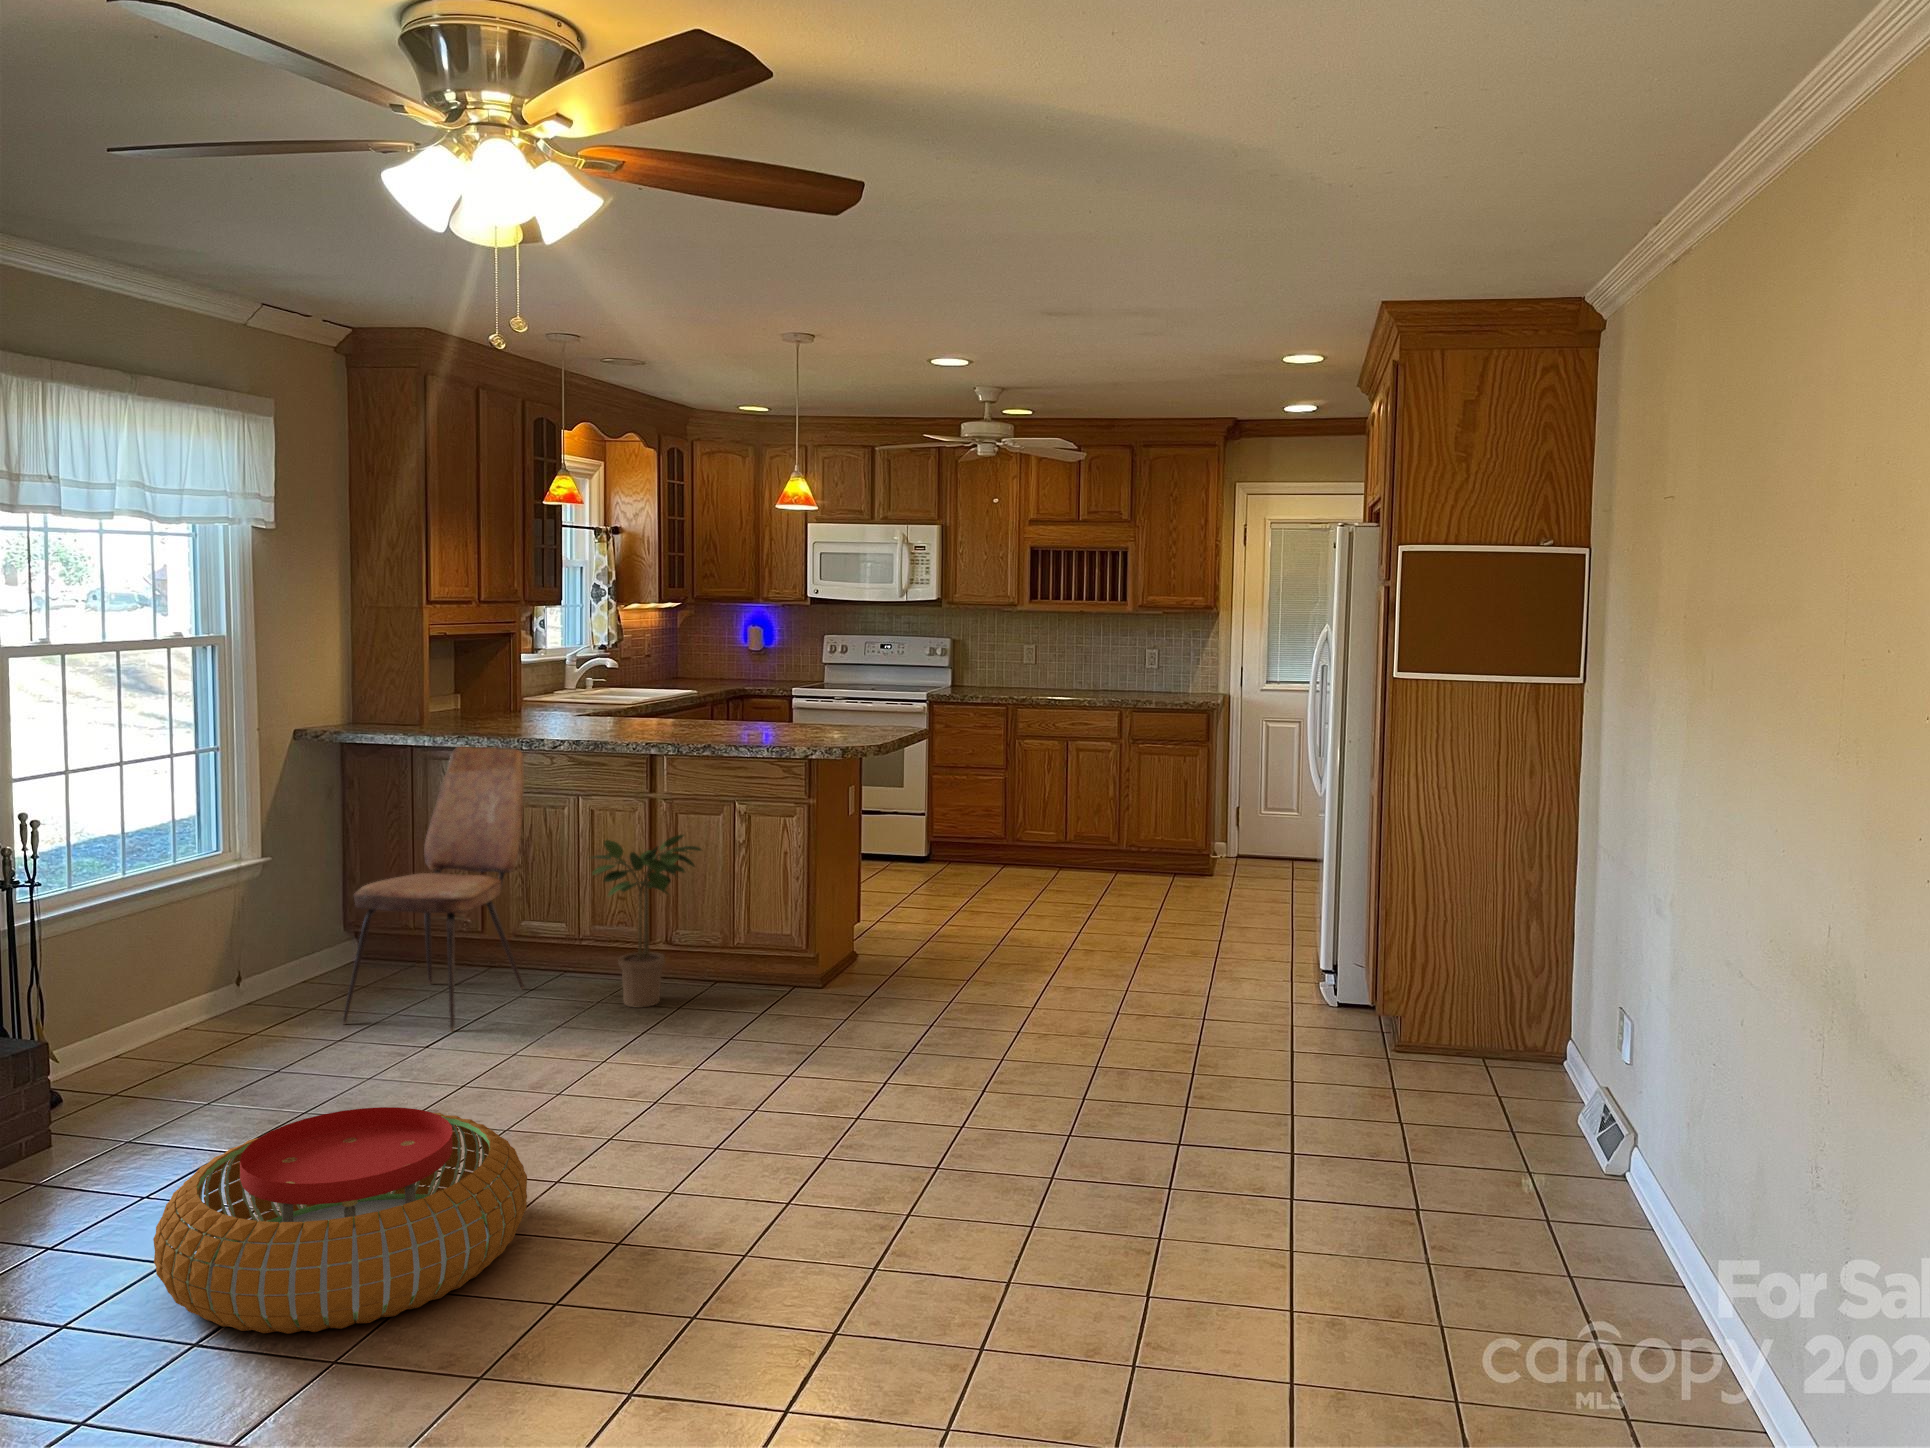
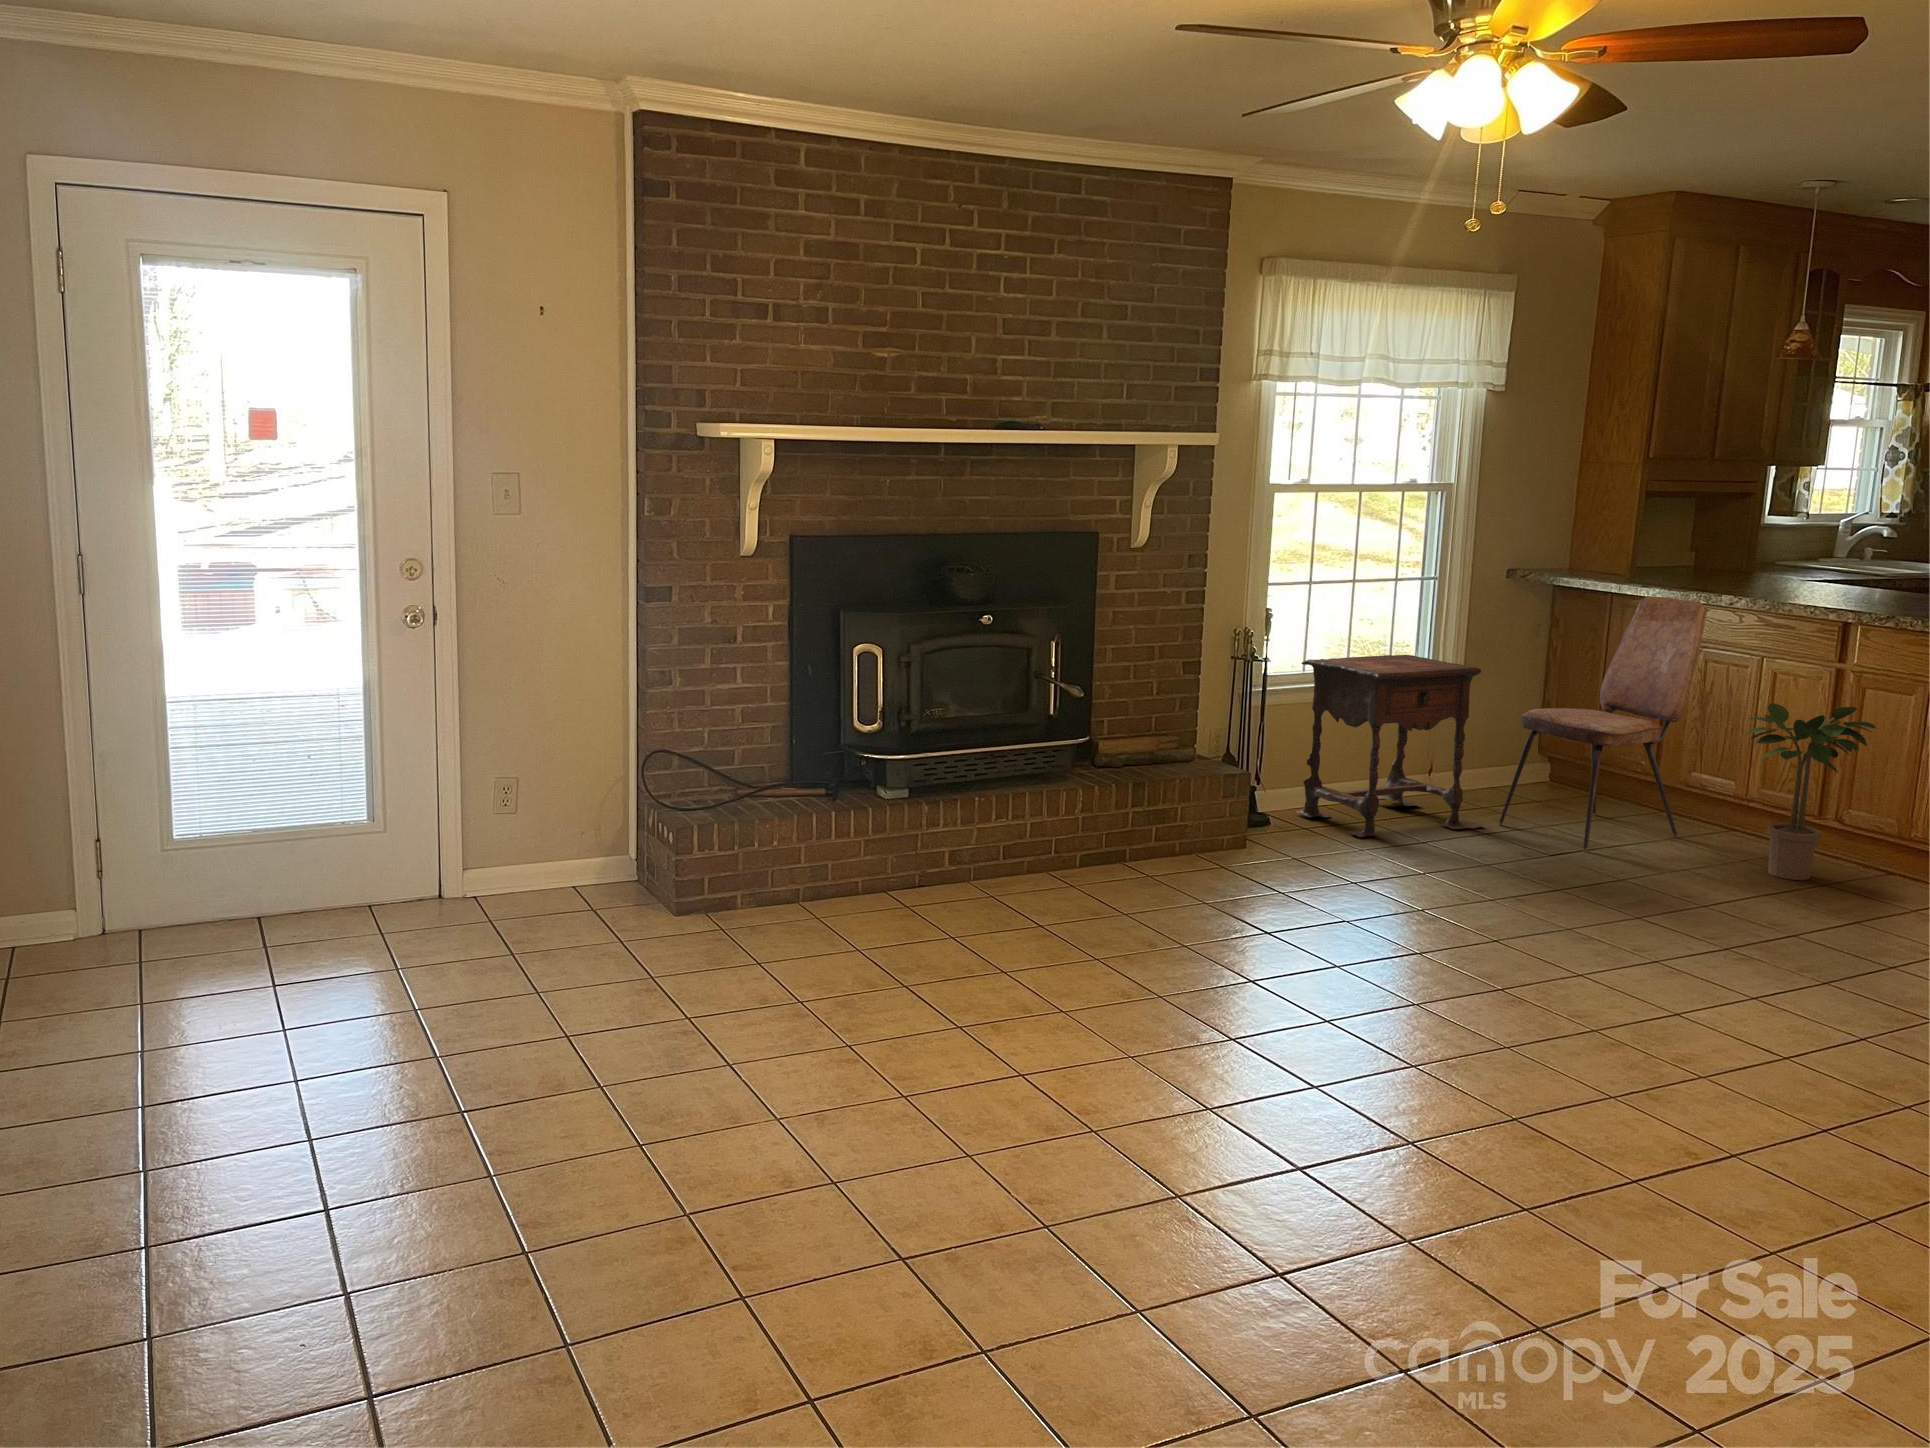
side table: none [64,846,330,1091] -> present [1295,655,1483,837]
pouf: present [153,1107,527,1334] -> none [1262,852,1540,1004]

